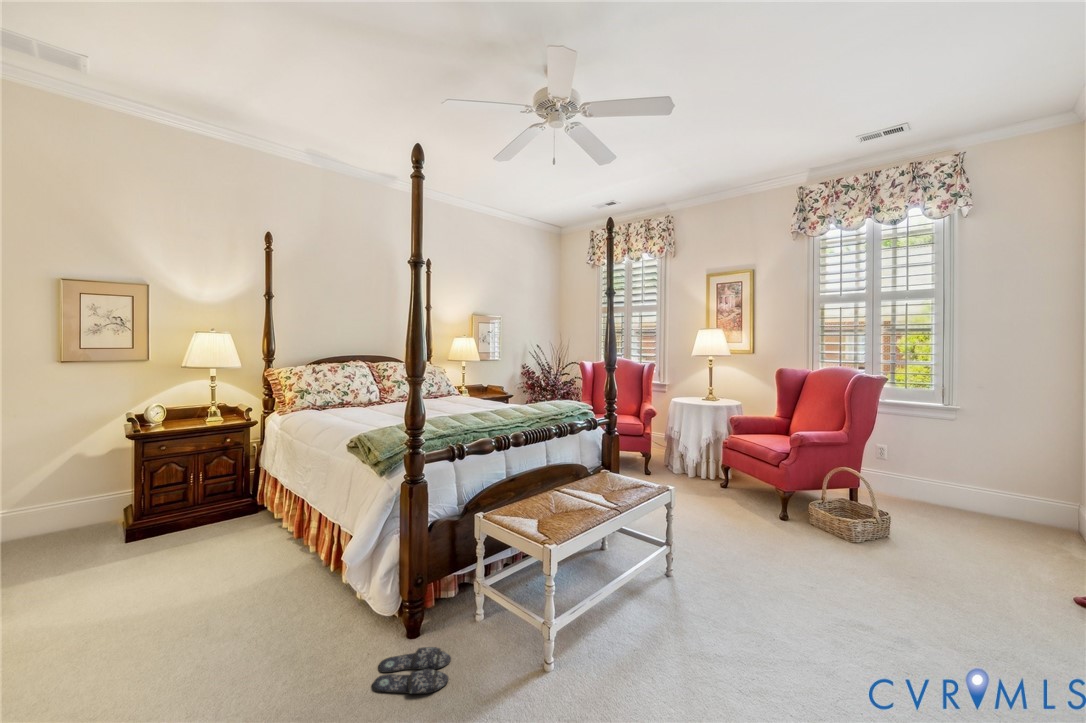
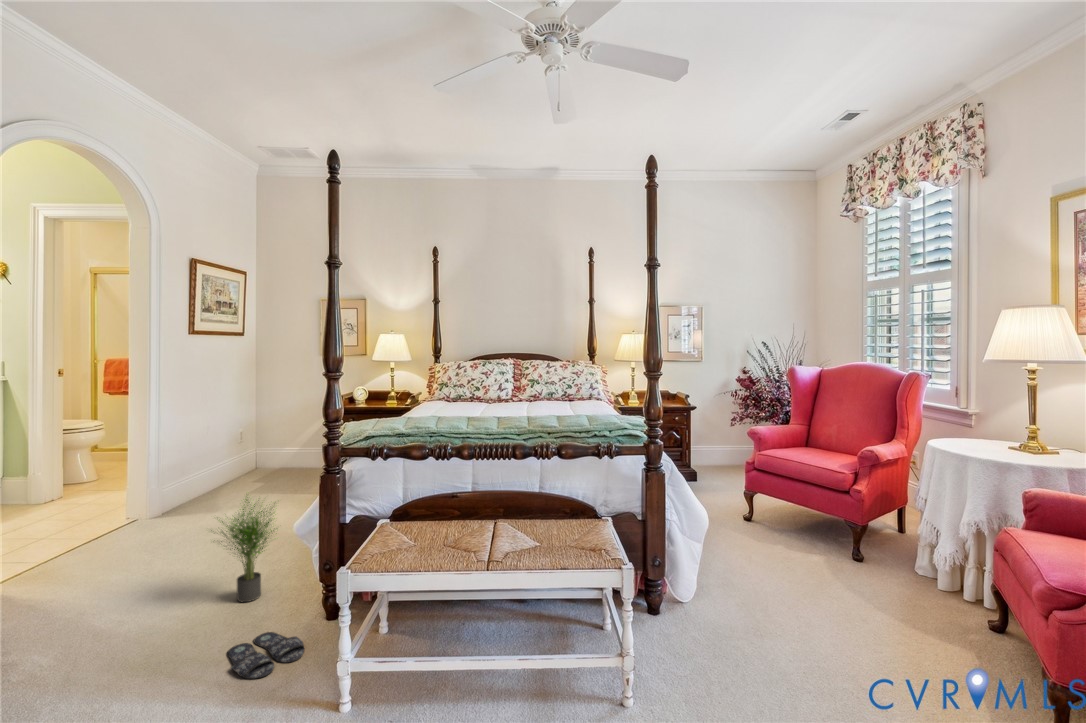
potted plant: none [232,527,335,661] -> present [221,496,275,602]

